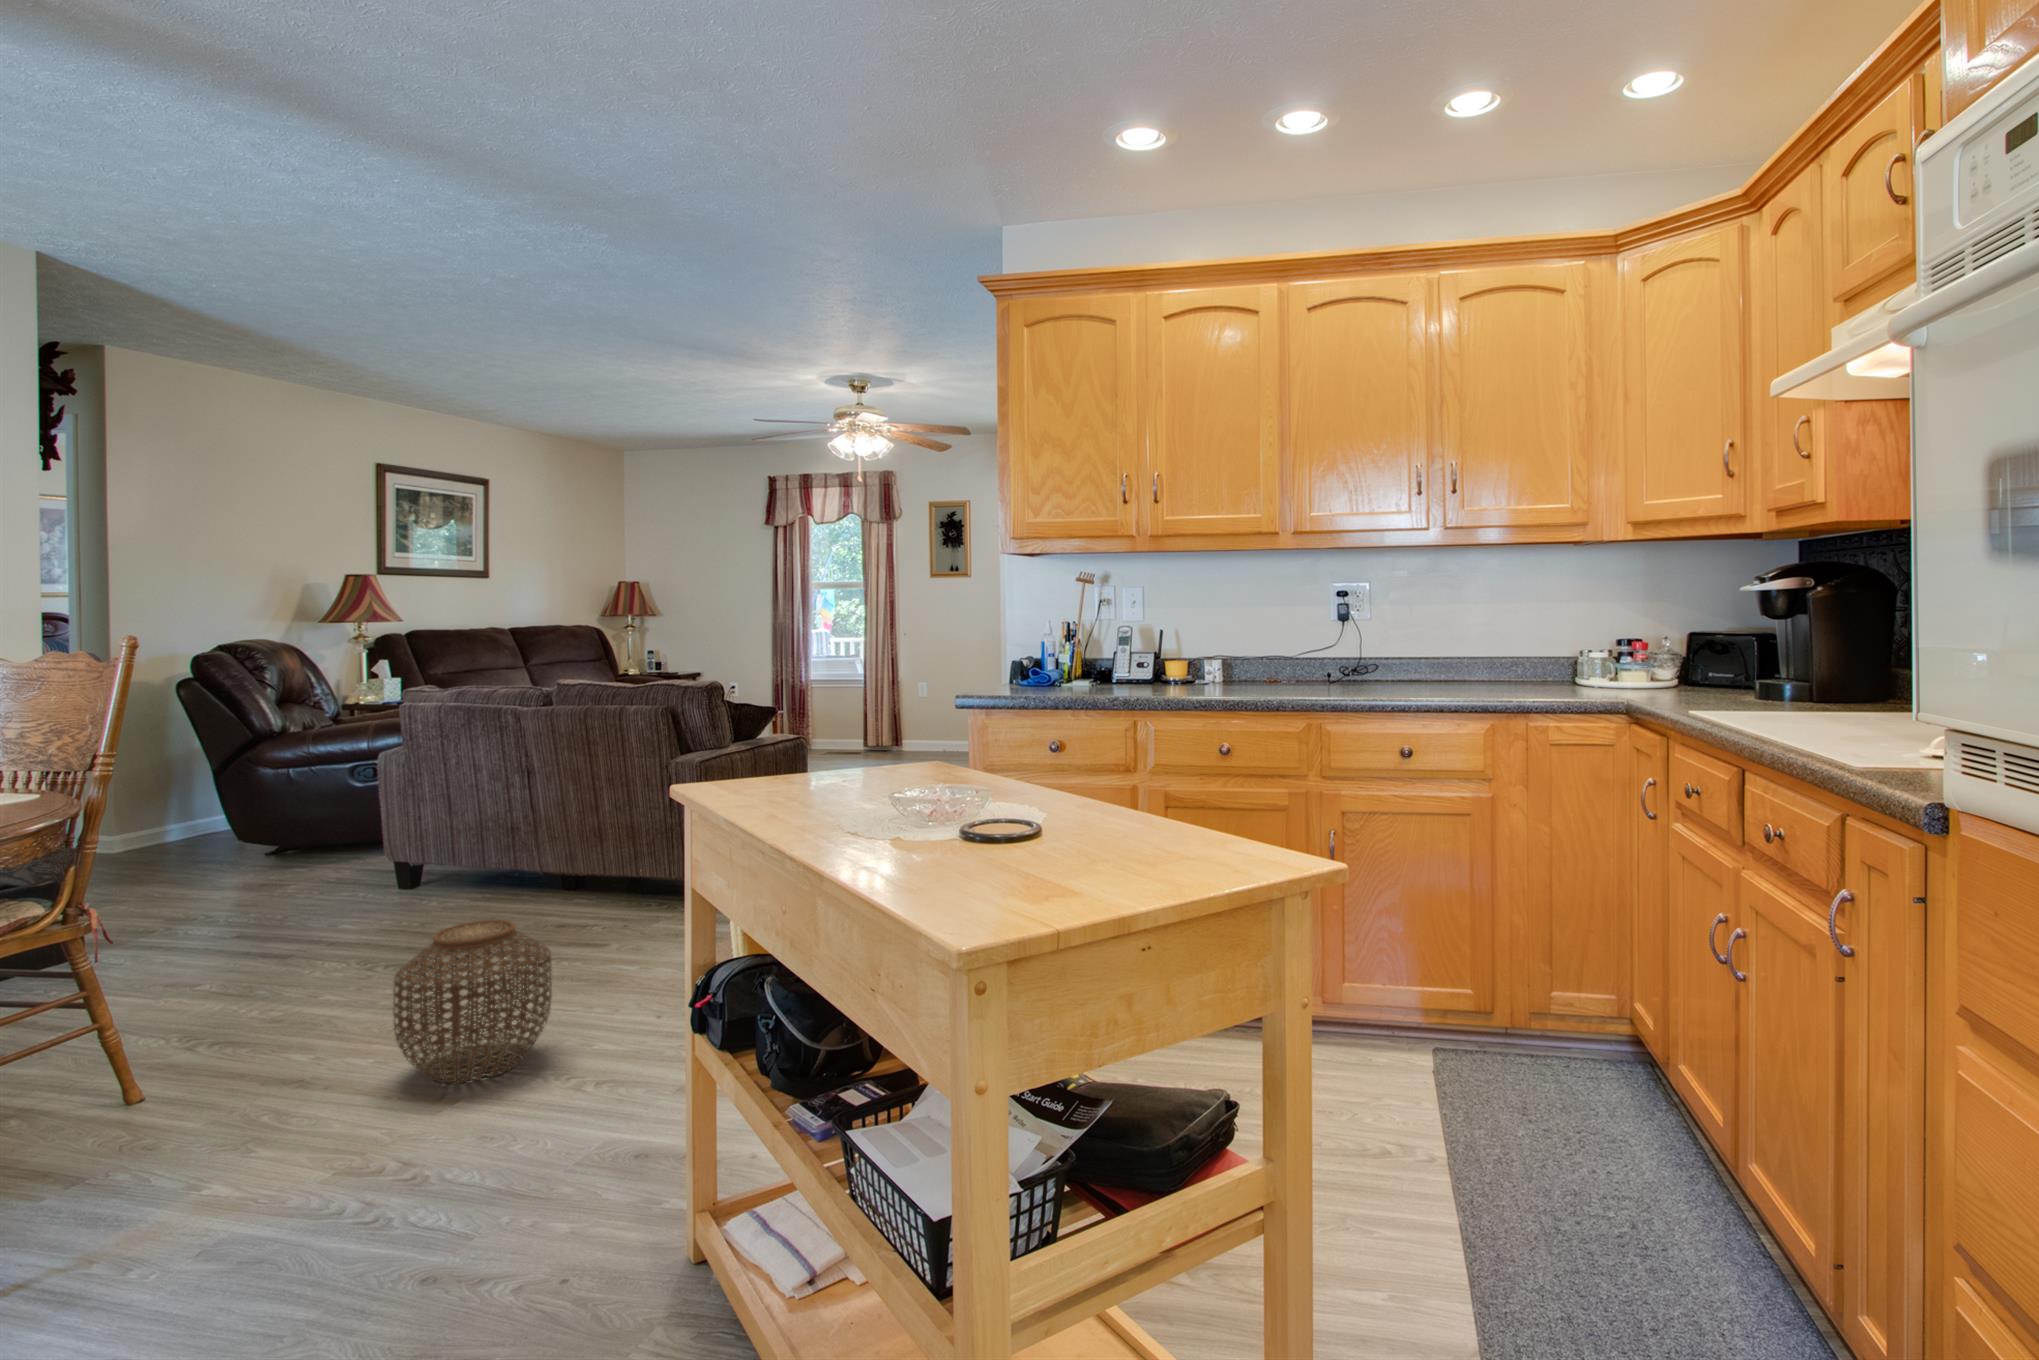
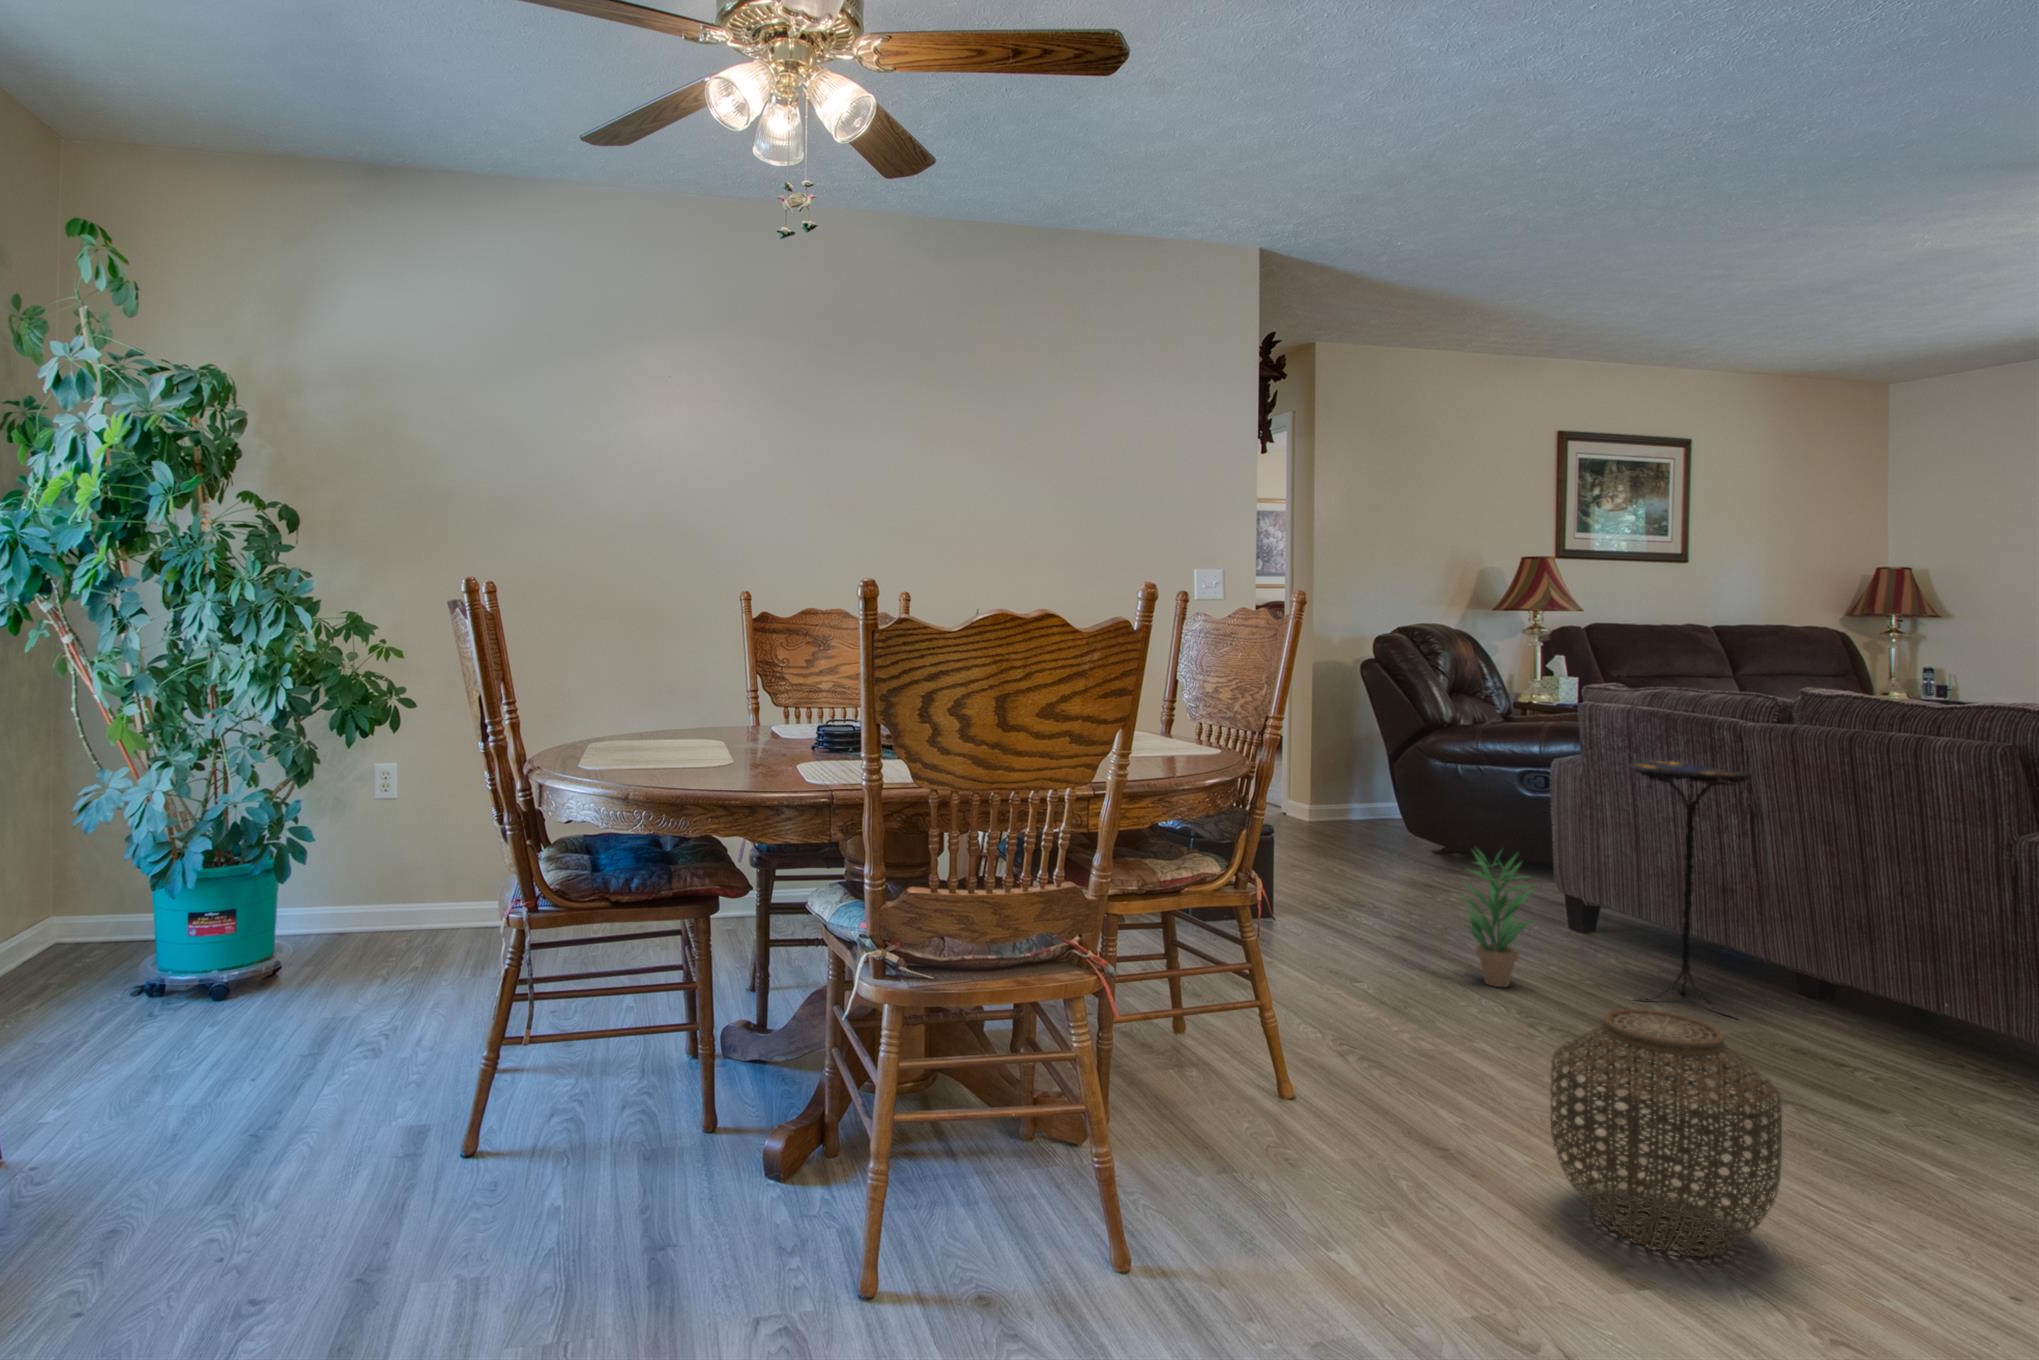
side table: none [446,740,537,924] -> present [1629,760,1754,1013]
potted plant: none [298,832,374,948] -> present [1461,851,1532,987]

